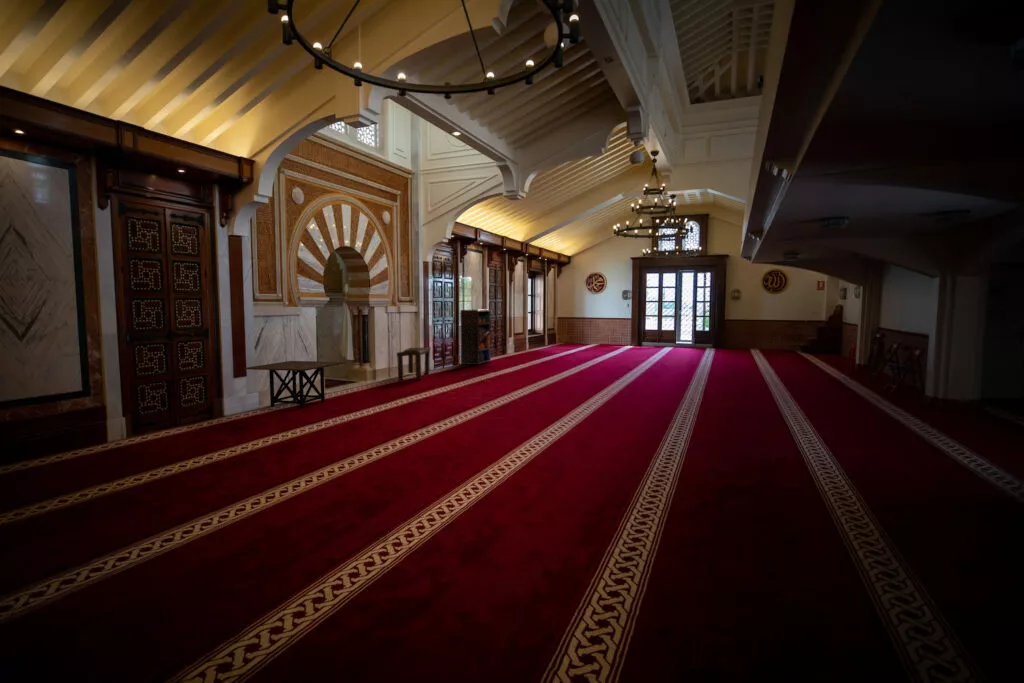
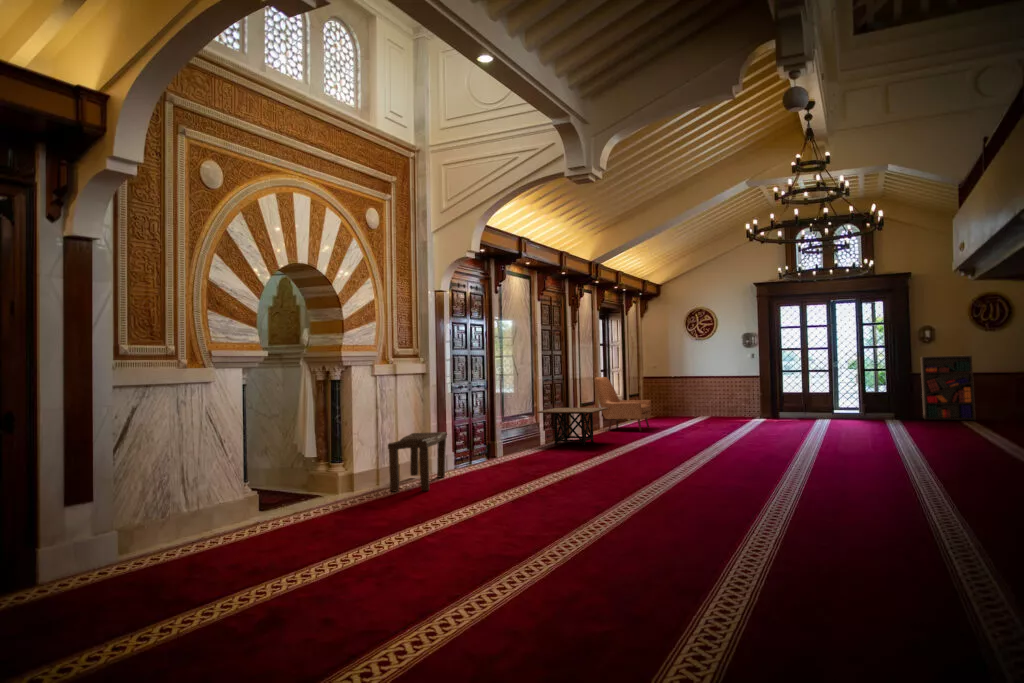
bookshelf: present [460,309,491,365] -> present [921,355,975,420]
chair: none [524,317,560,353] -> present [595,377,651,431]
side table: present [244,361,345,408] -> present [537,408,608,445]

